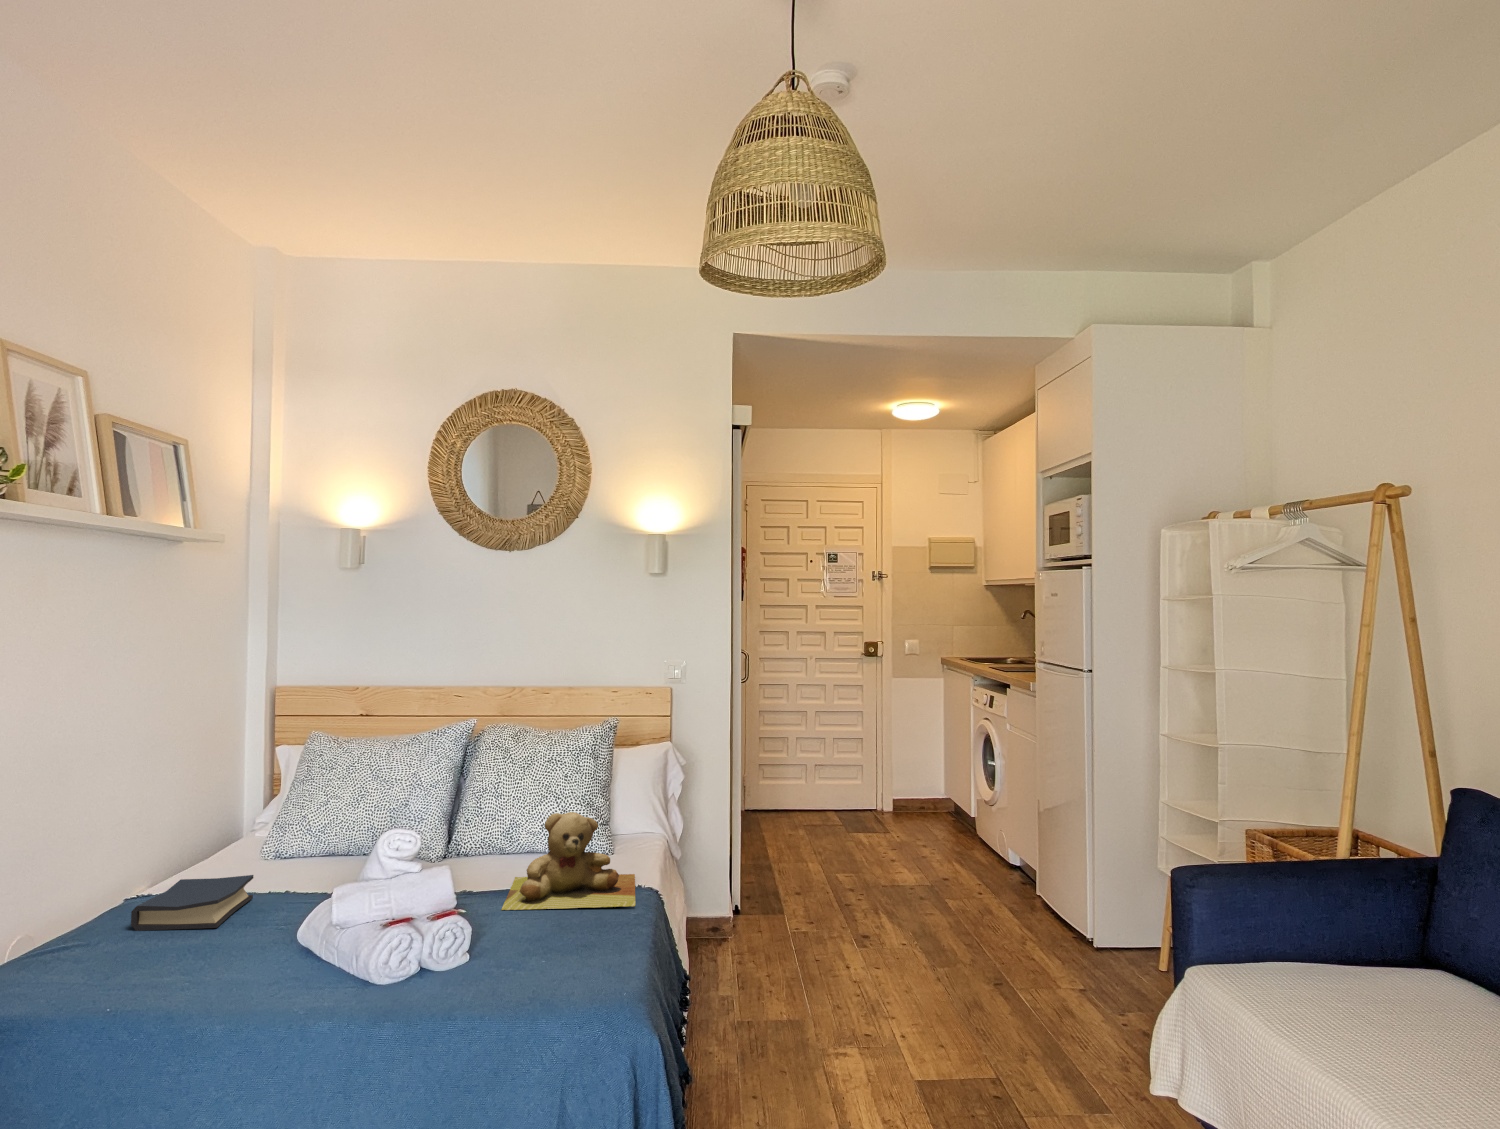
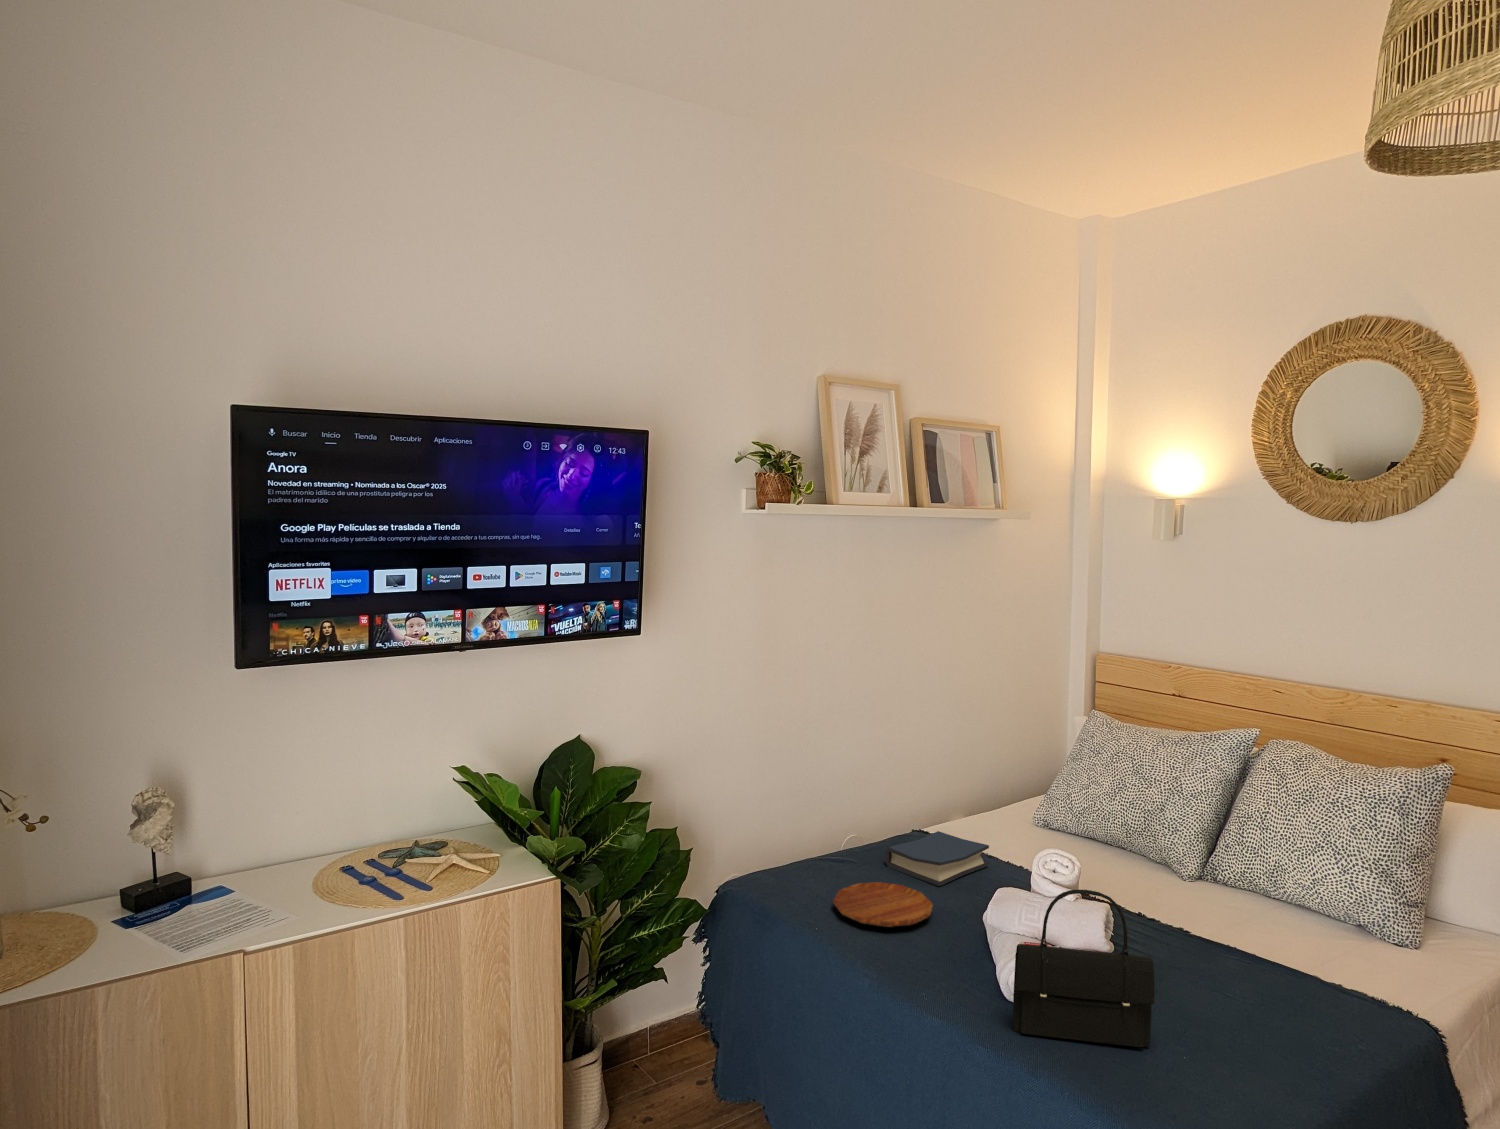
teddy bear: present [502,812,636,910] -> none [1201,876,1420,1032]
handbag: none [398,839,521,1002] -> present [1013,890,1155,1047]
tray: none [103,933,240,982] -> present [833,882,933,927]

